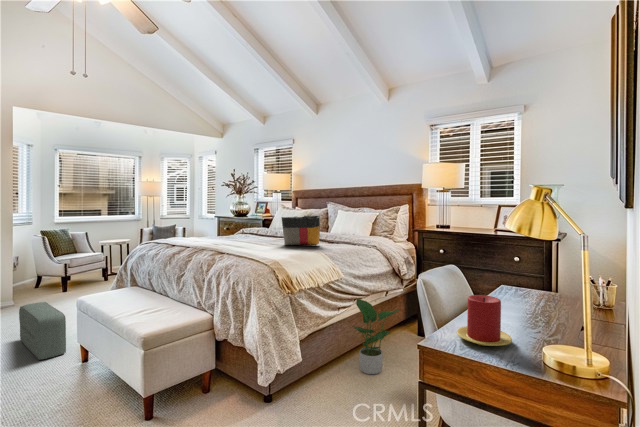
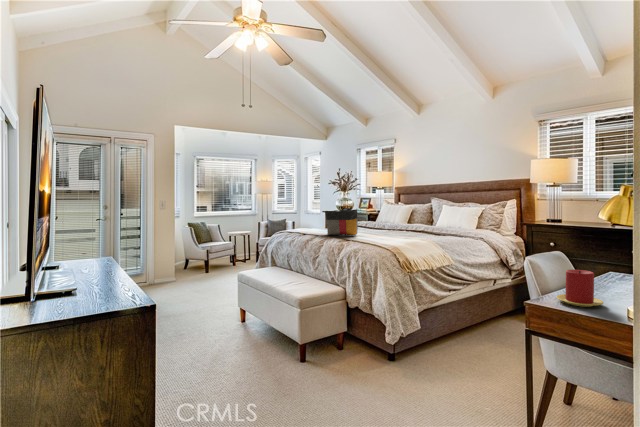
tote bag: present [282,215,320,246] -> present [325,209,358,236]
potted plant: present [353,299,399,375] -> none [461,283,508,349]
pouf: present [19,302,66,360] -> none [193,277,228,318]

